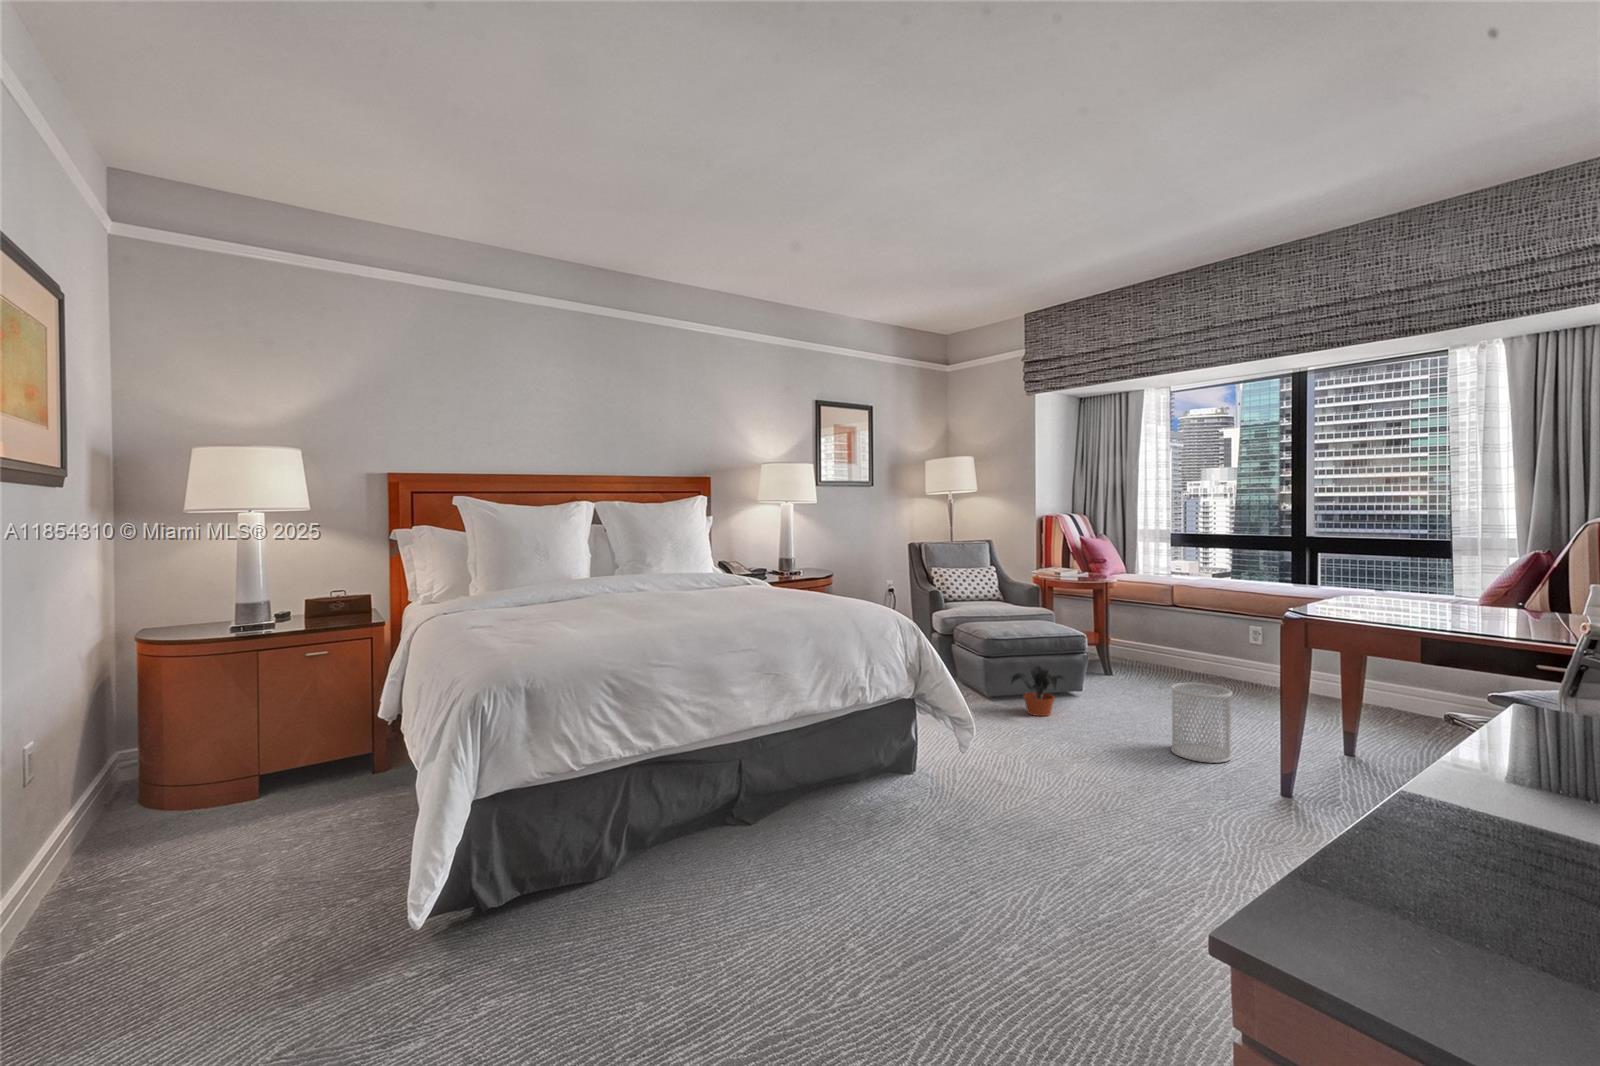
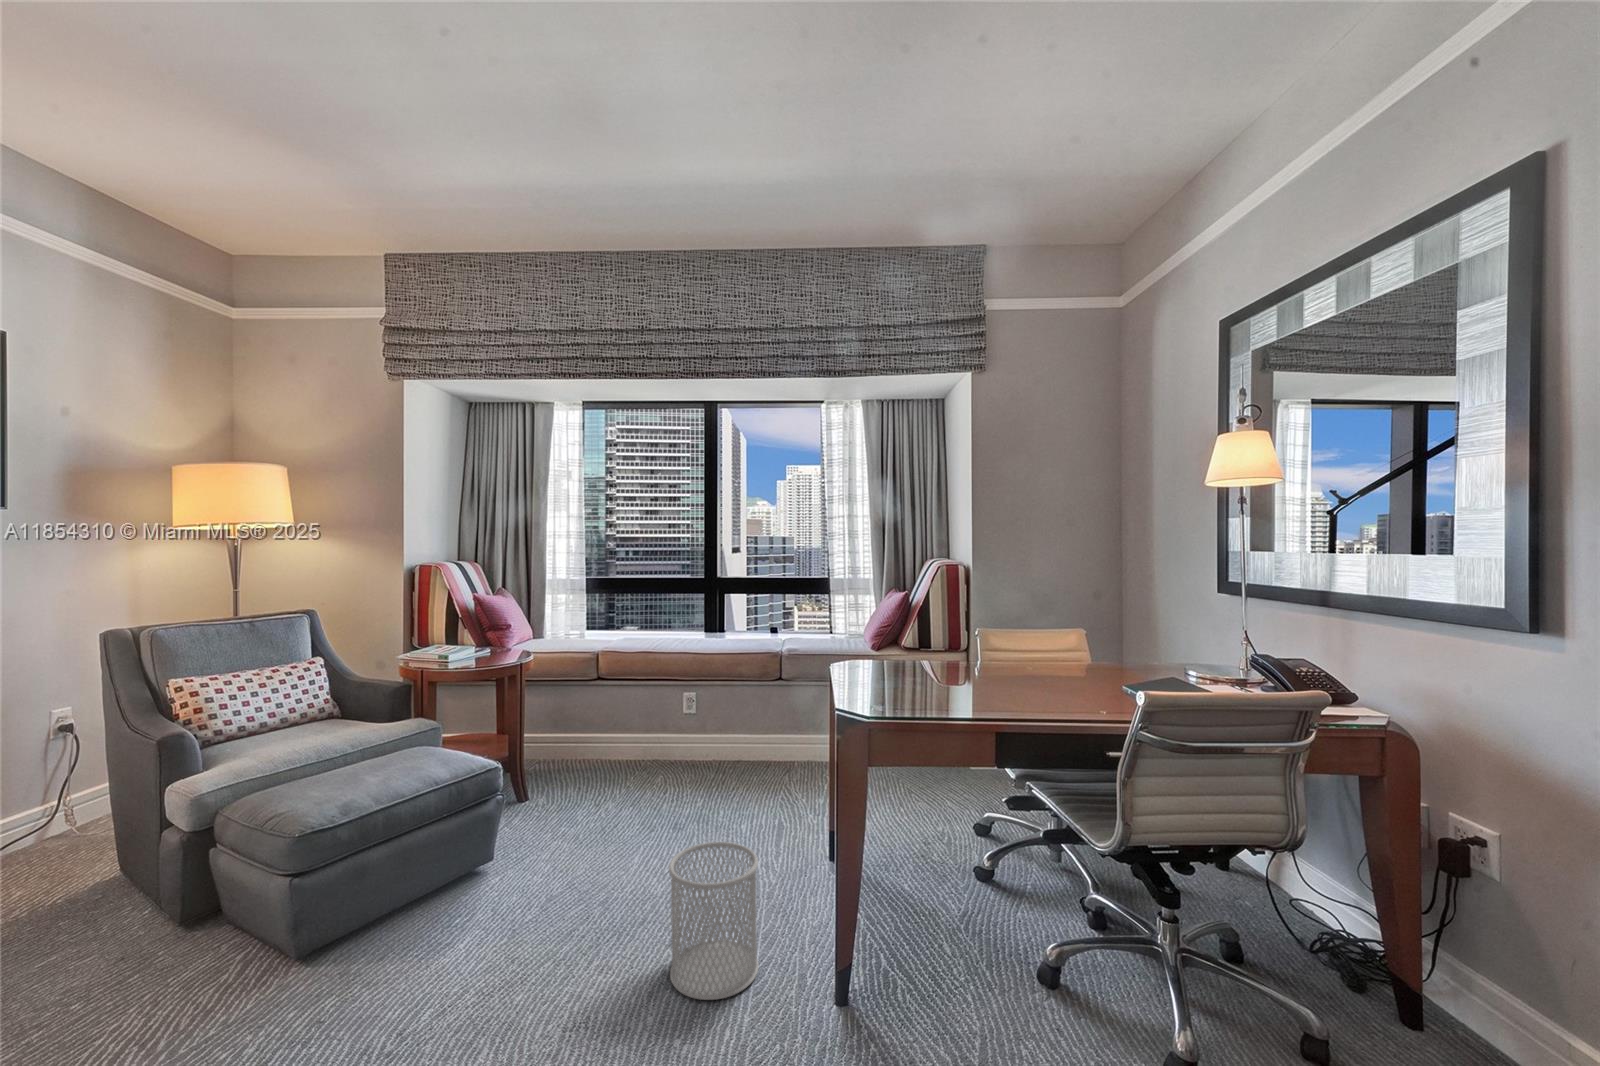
potted plant: present [1011,666,1069,716] -> none [346,862,481,980]

